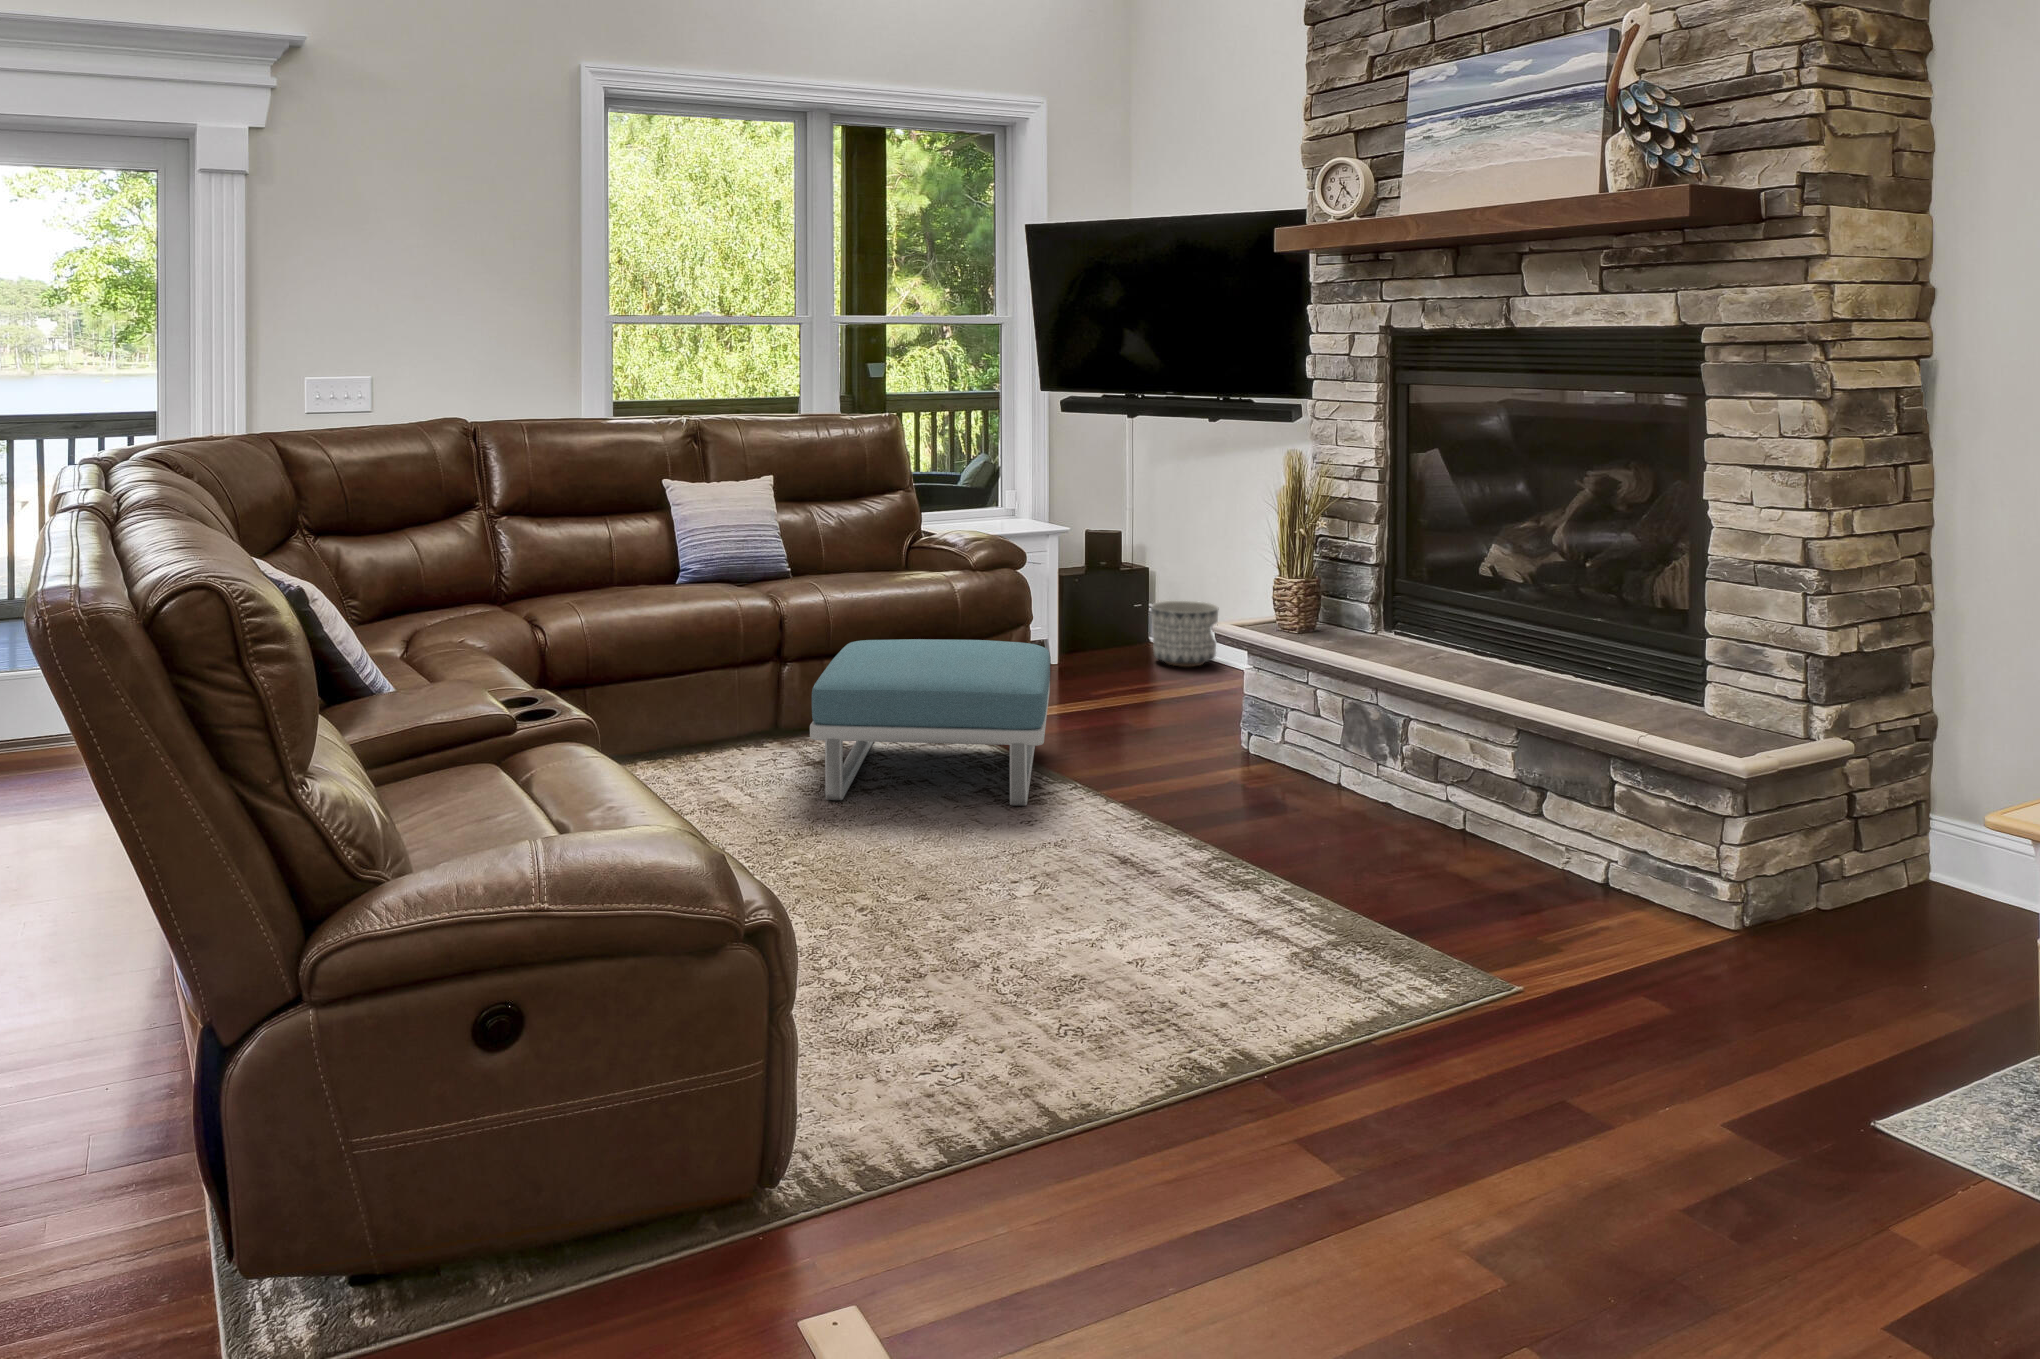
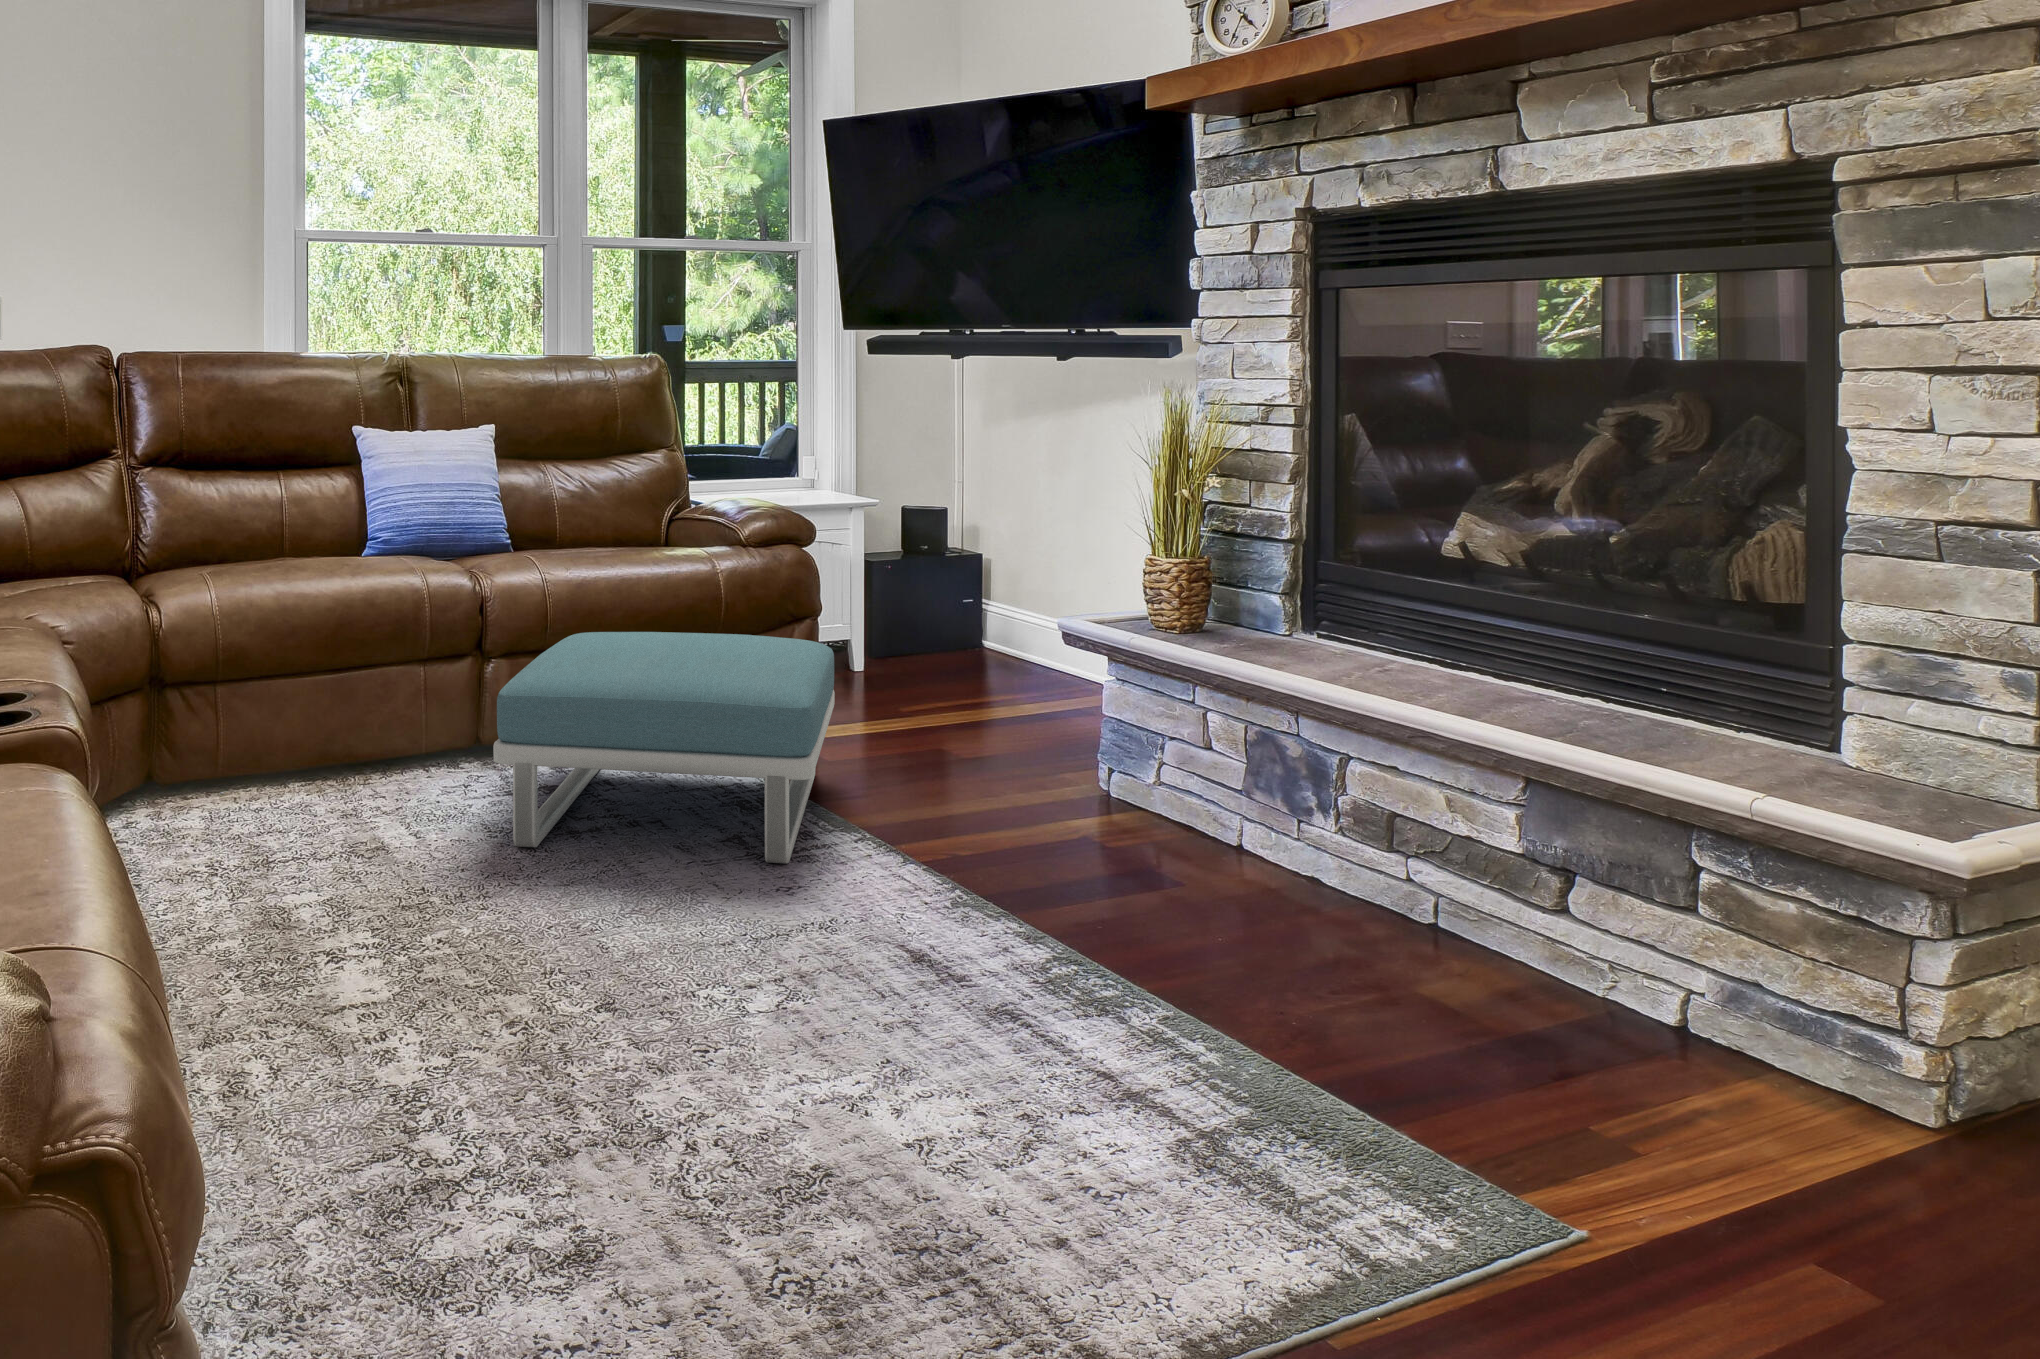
planter: present [1151,601,1219,667] -> none [980,594,1068,678]

